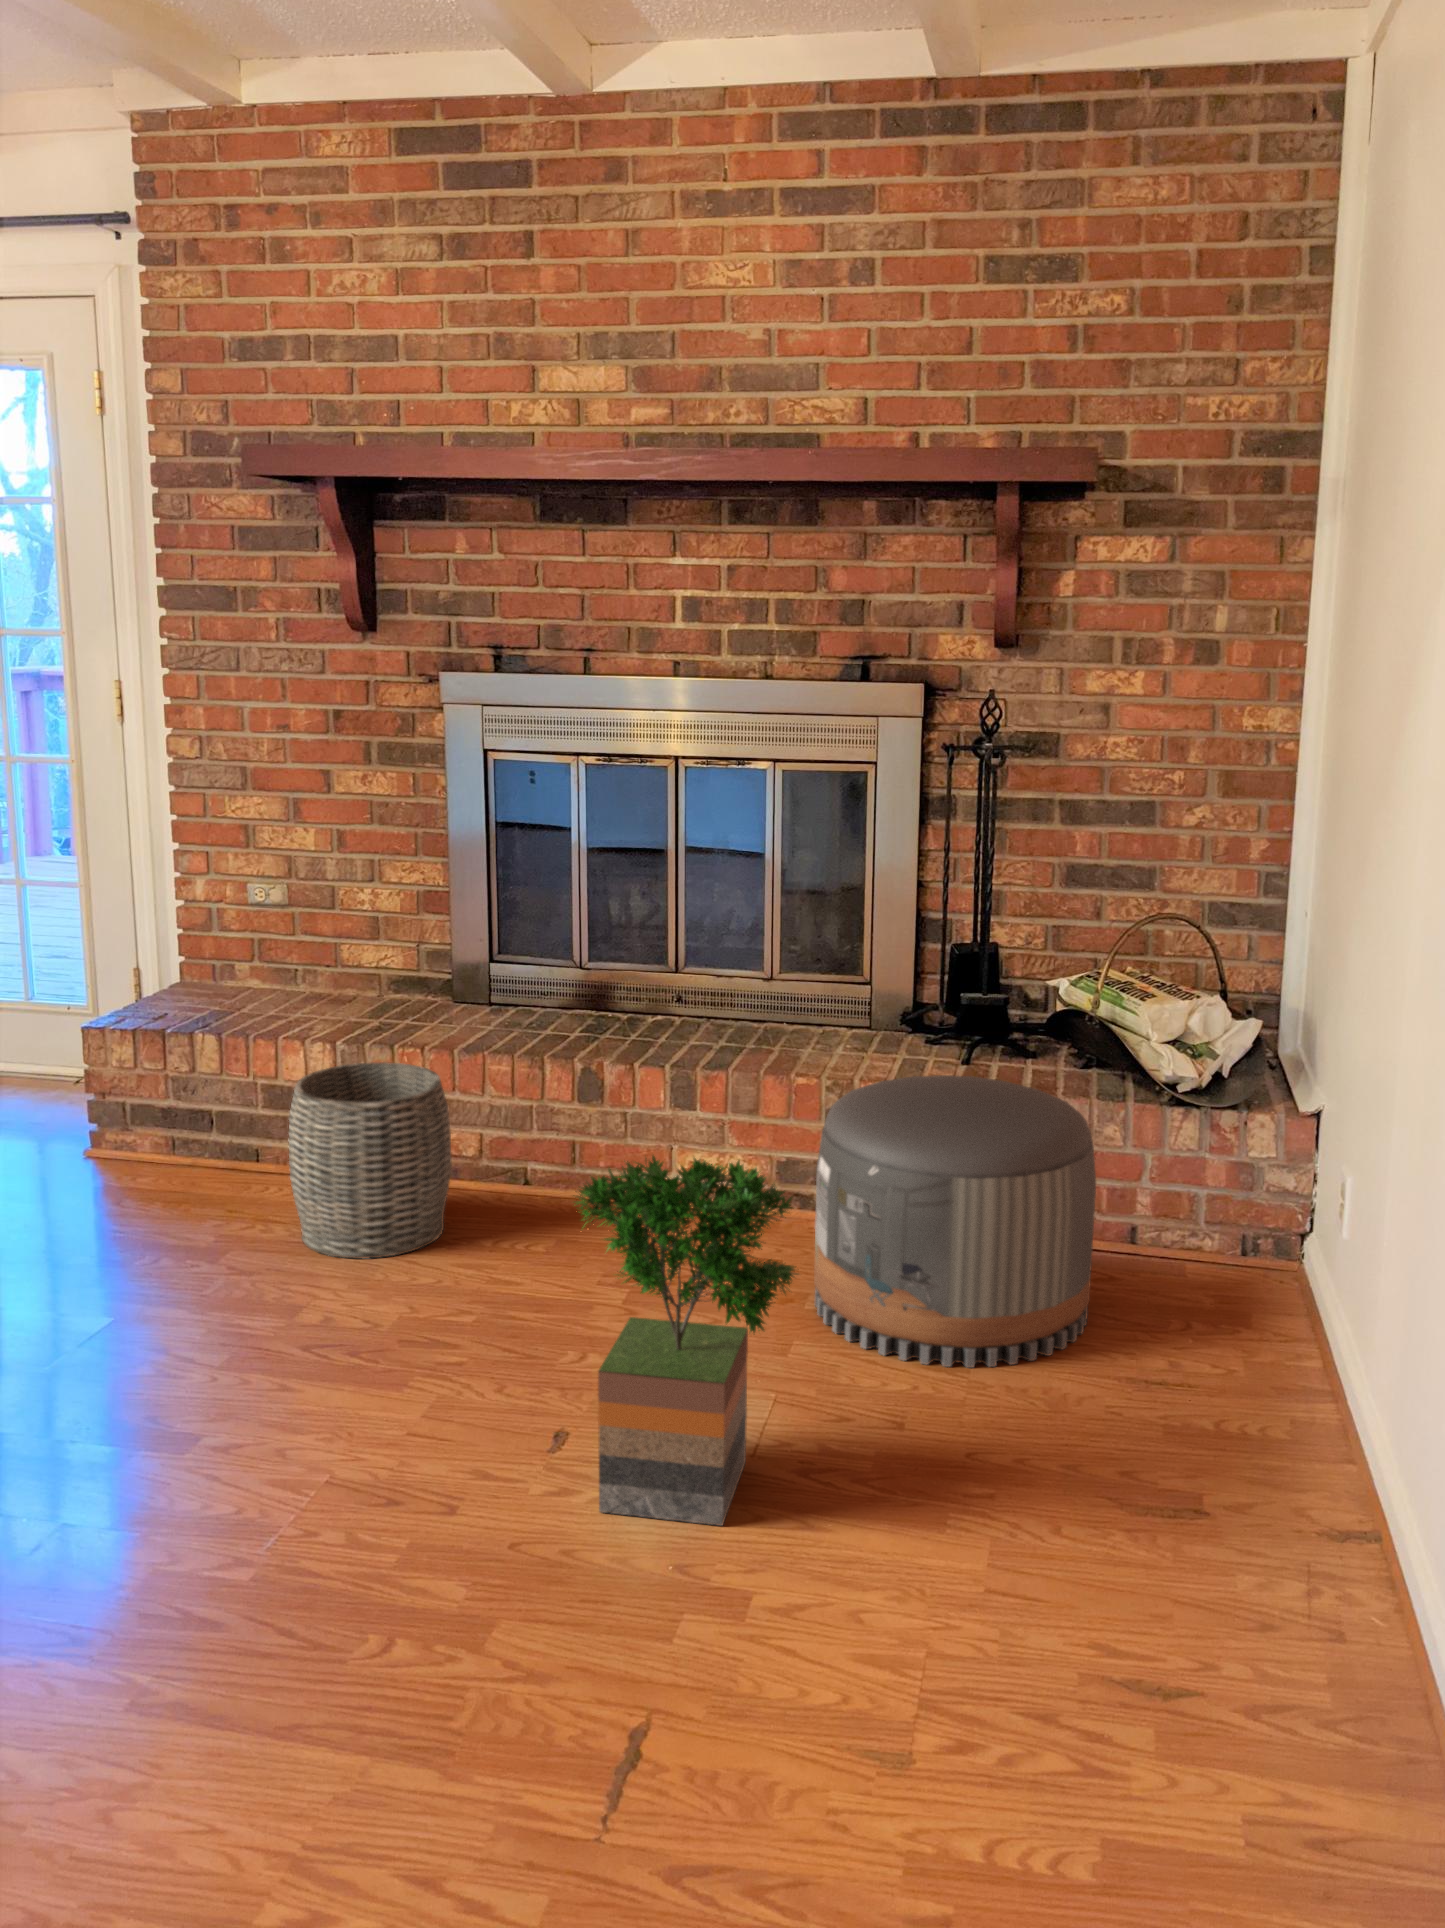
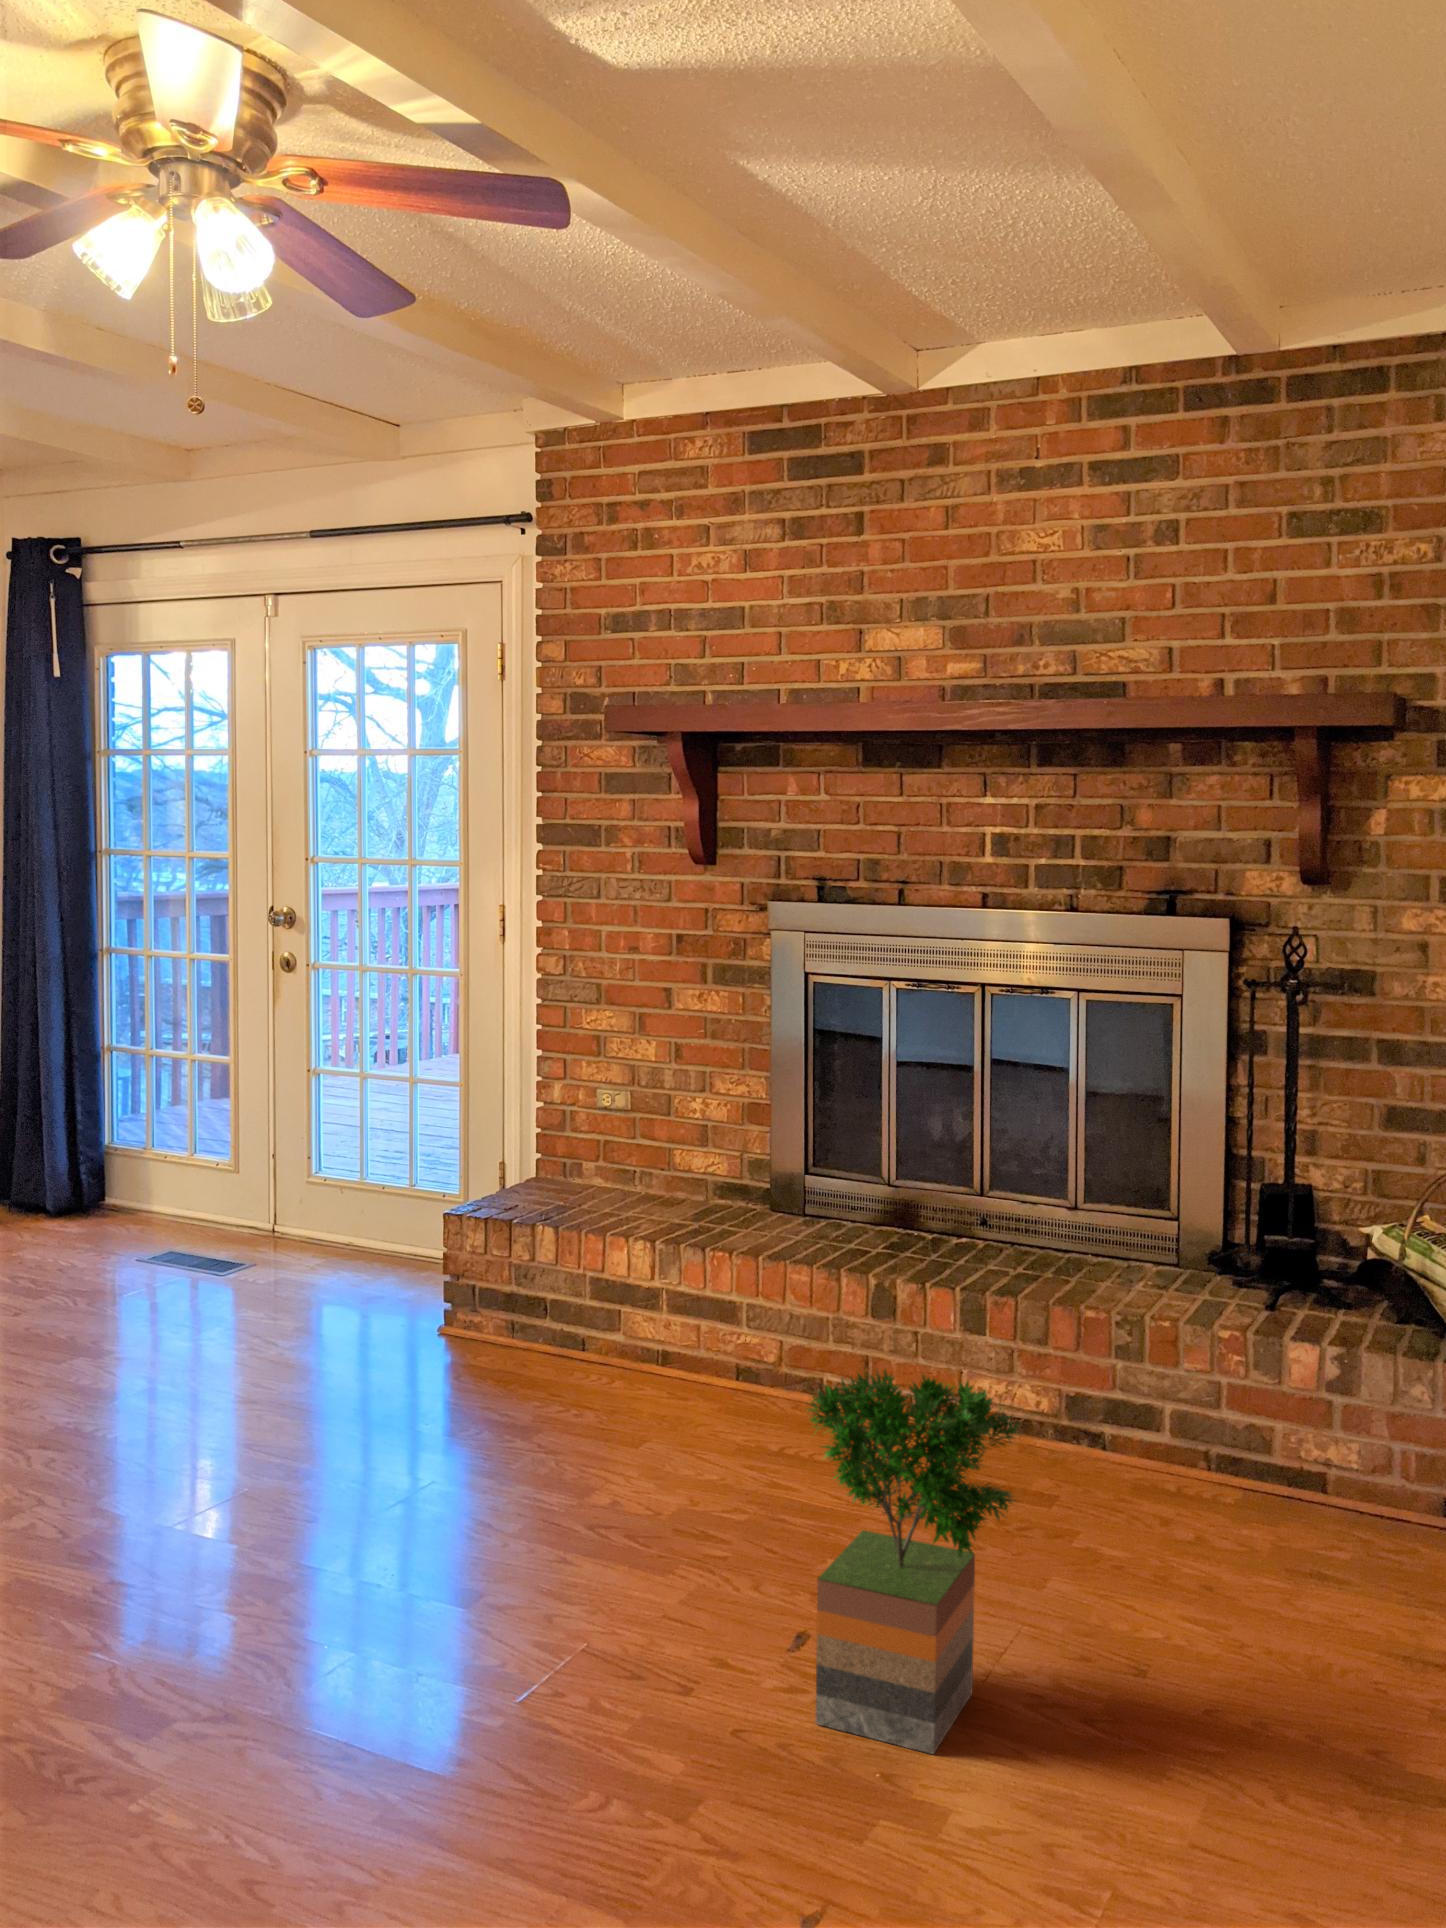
woven basket: present [289,1062,452,1259] -> none [598,1266,746,1454]
pouf: present [814,1075,1096,1368] -> none [1081,1315,1379,1628]

